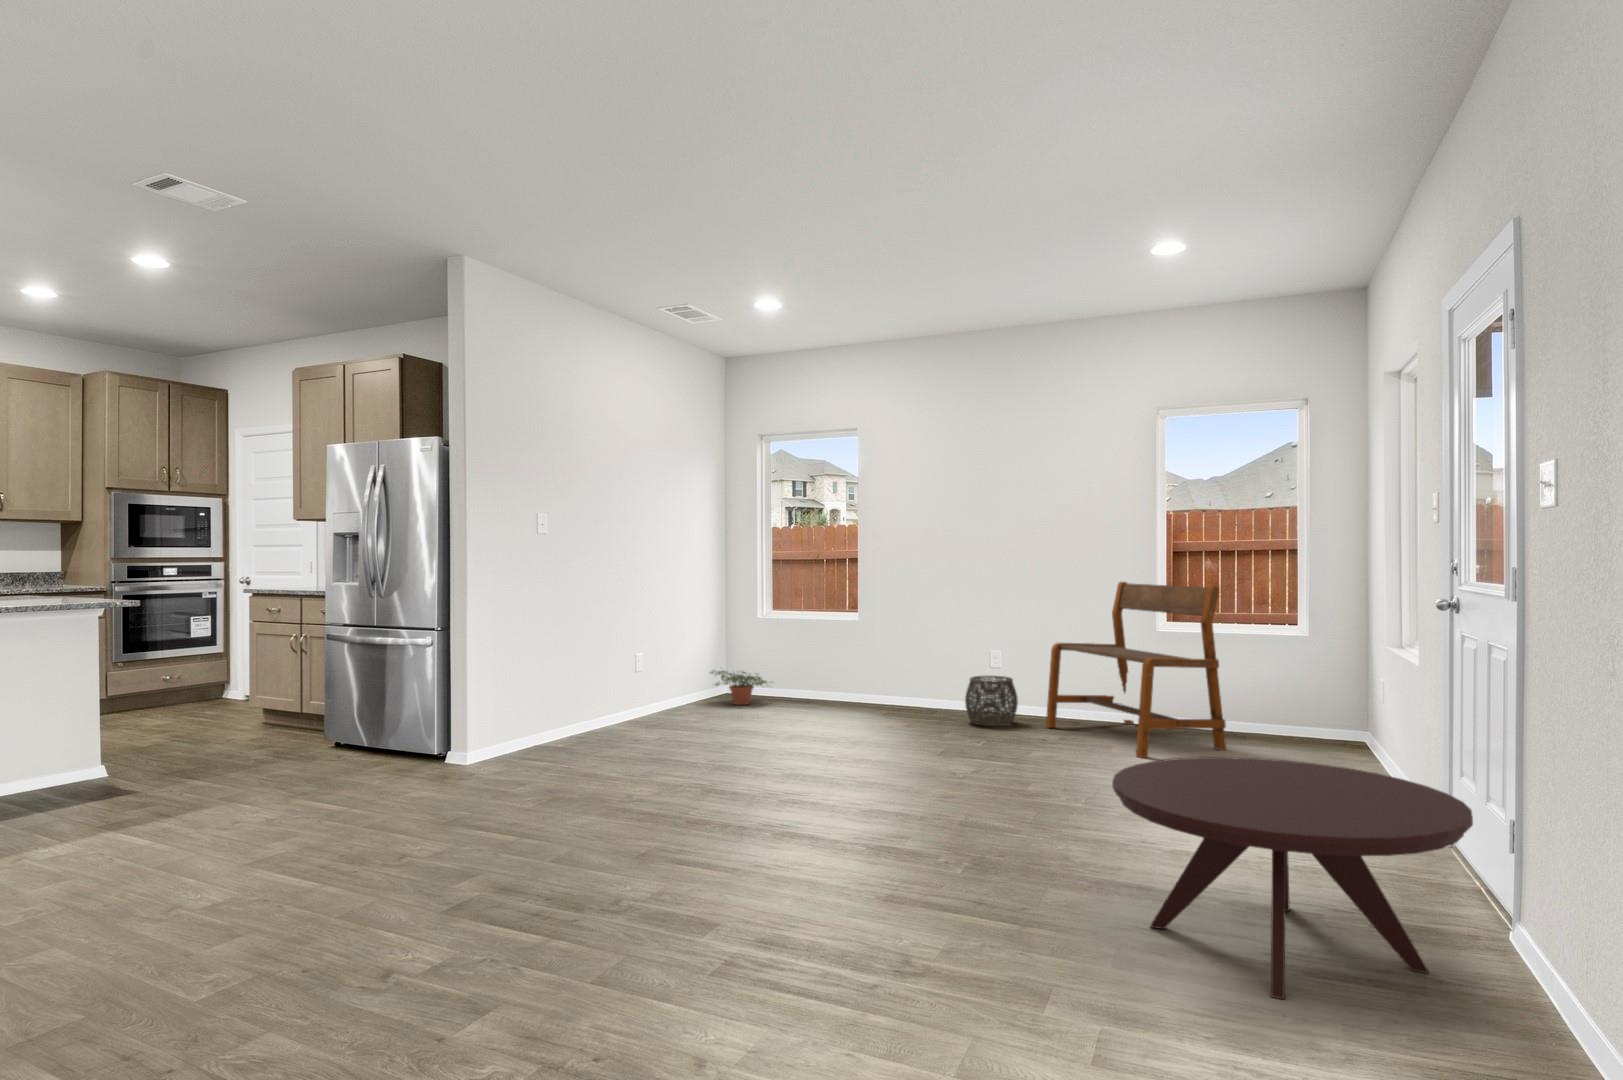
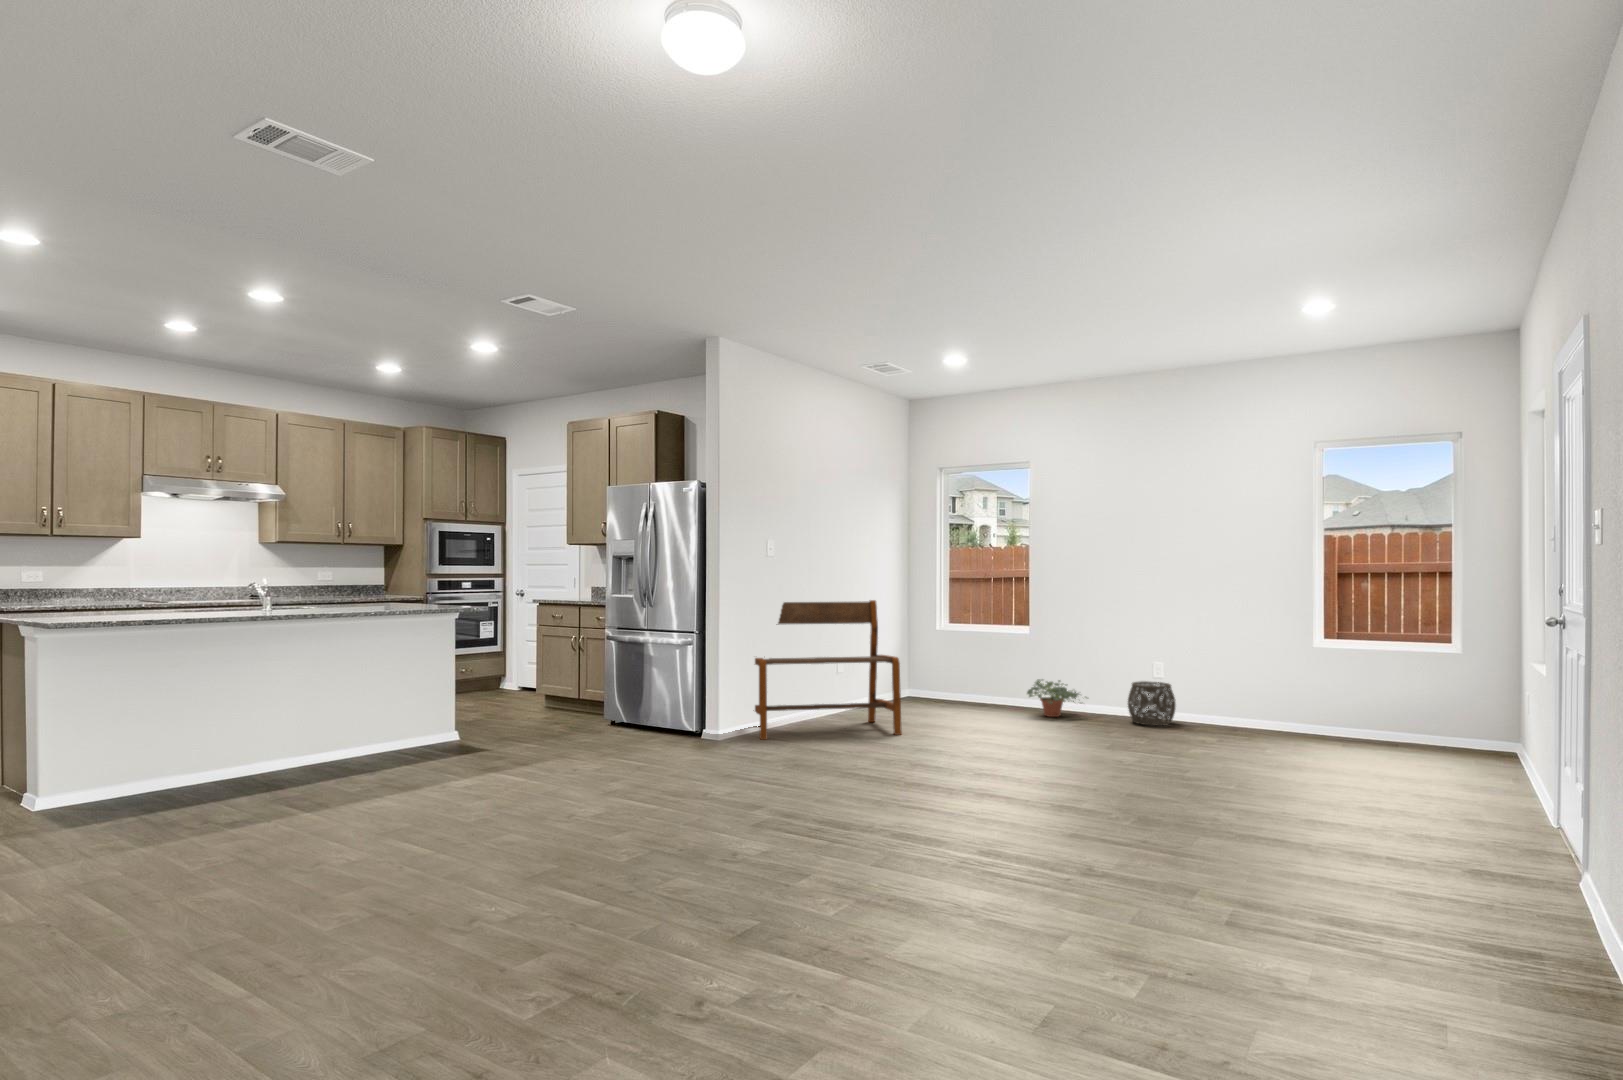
bench: present [1046,582,1226,758] -> present [755,600,902,740]
potted plant: present [711,671,772,705] -> present [1027,679,1087,717]
coffee table: present [1112,757,1473,999] -> none [1279,743,1577,919]

